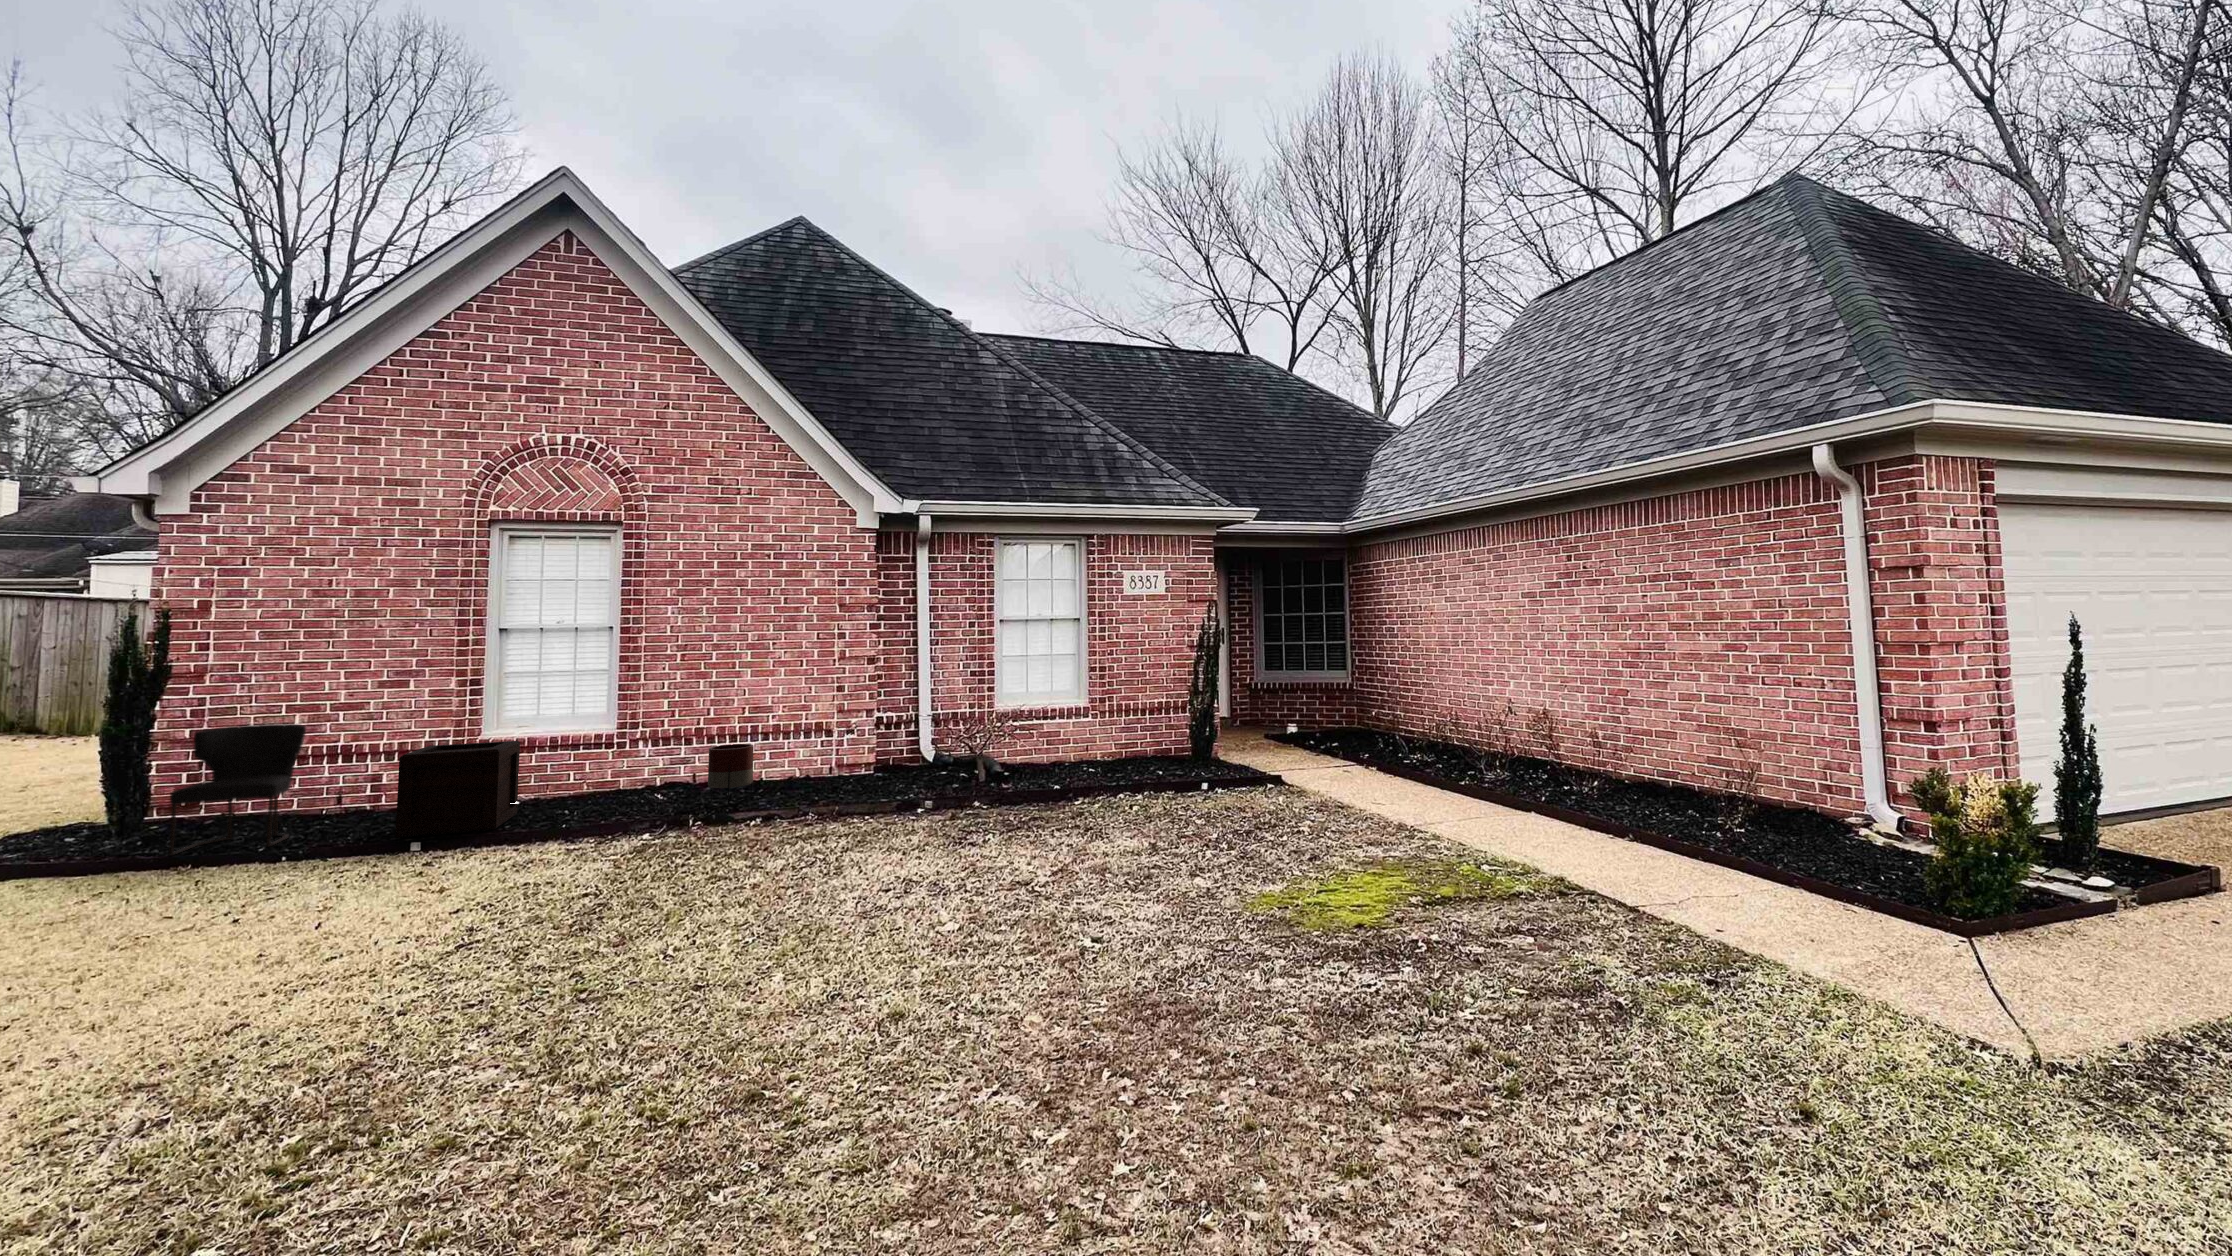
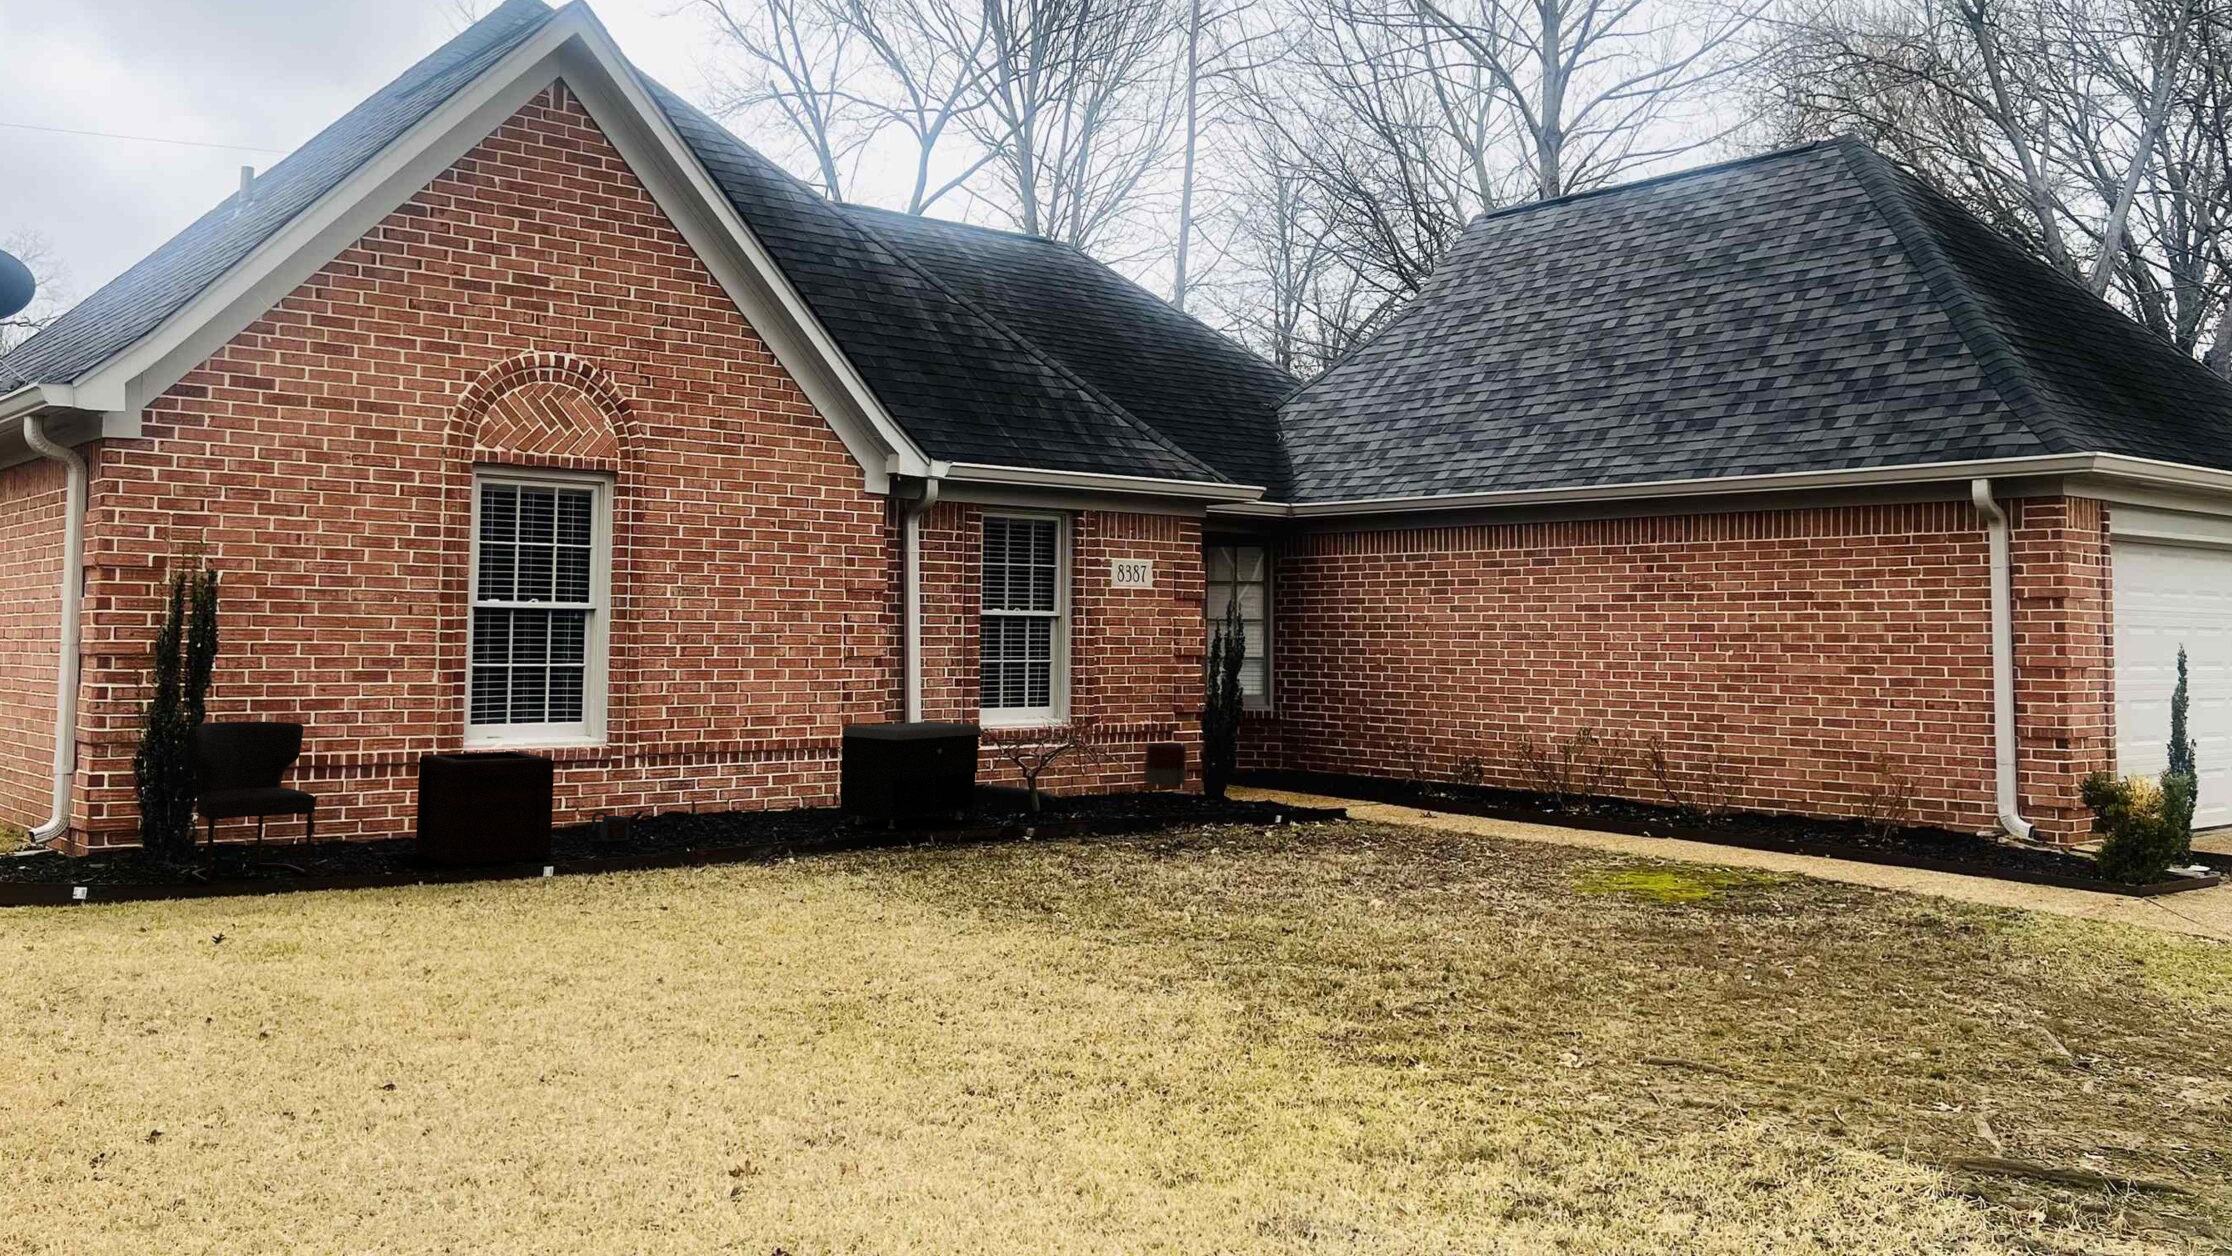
storage bench: none [828,706,948,797] -> present [840,722,981,829]
planter: present [708,744,754,805] -> present [1144,743,1187,787]
watering can: none [585,785,635,810] -> present [591,811,643,842]

